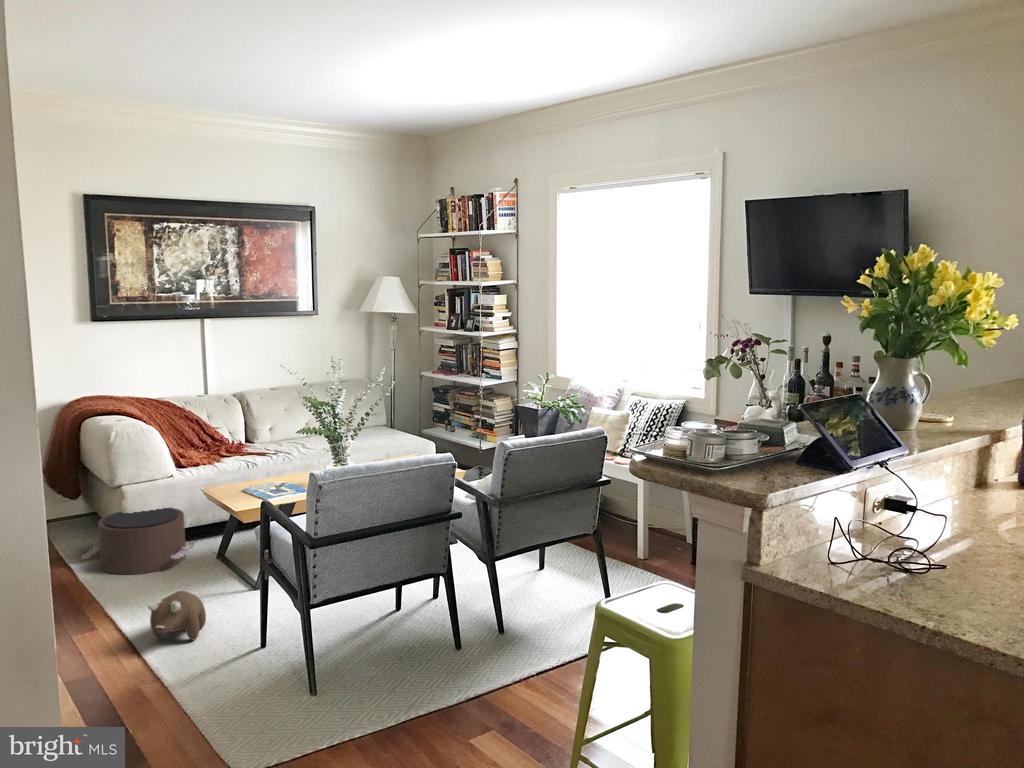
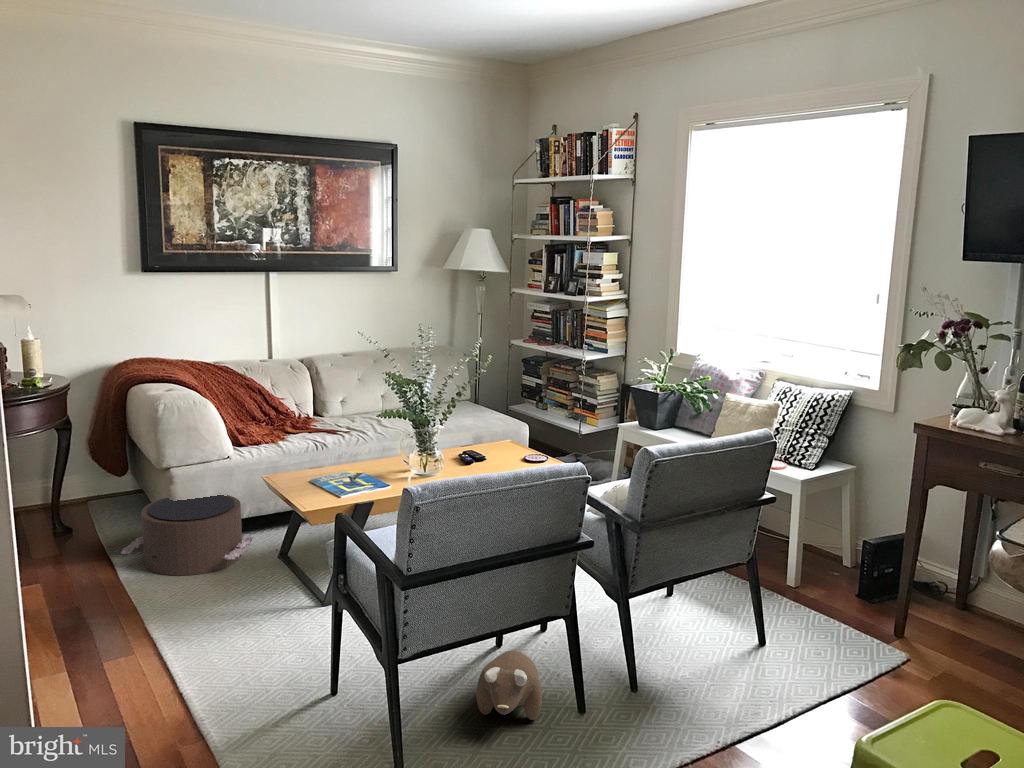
plush toy: present [148,591,206,640] -> present [476,650,542,720]

